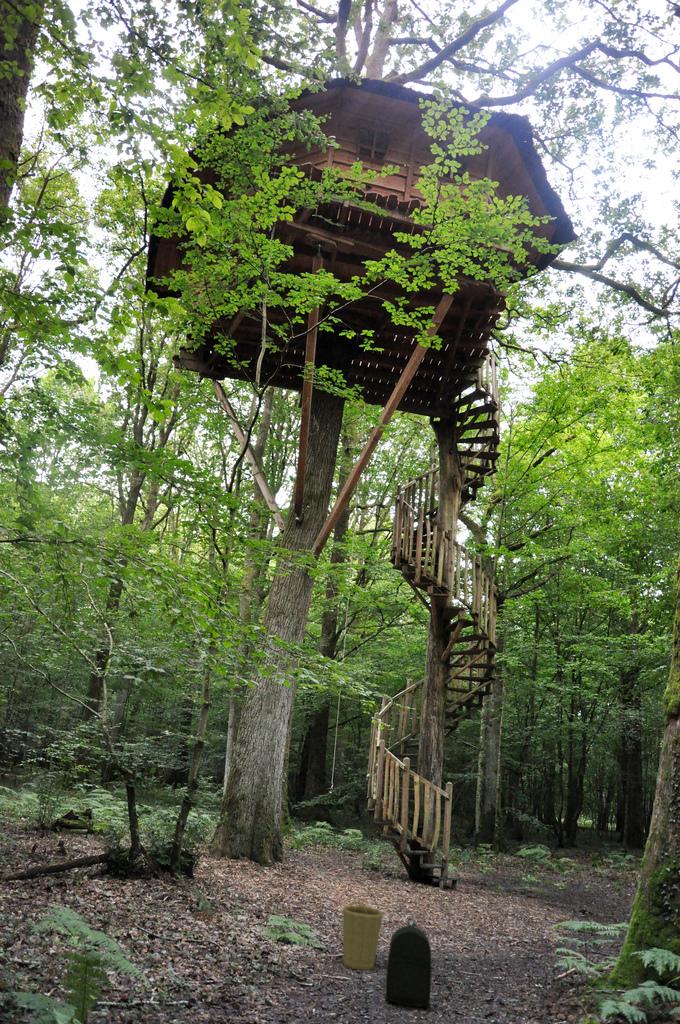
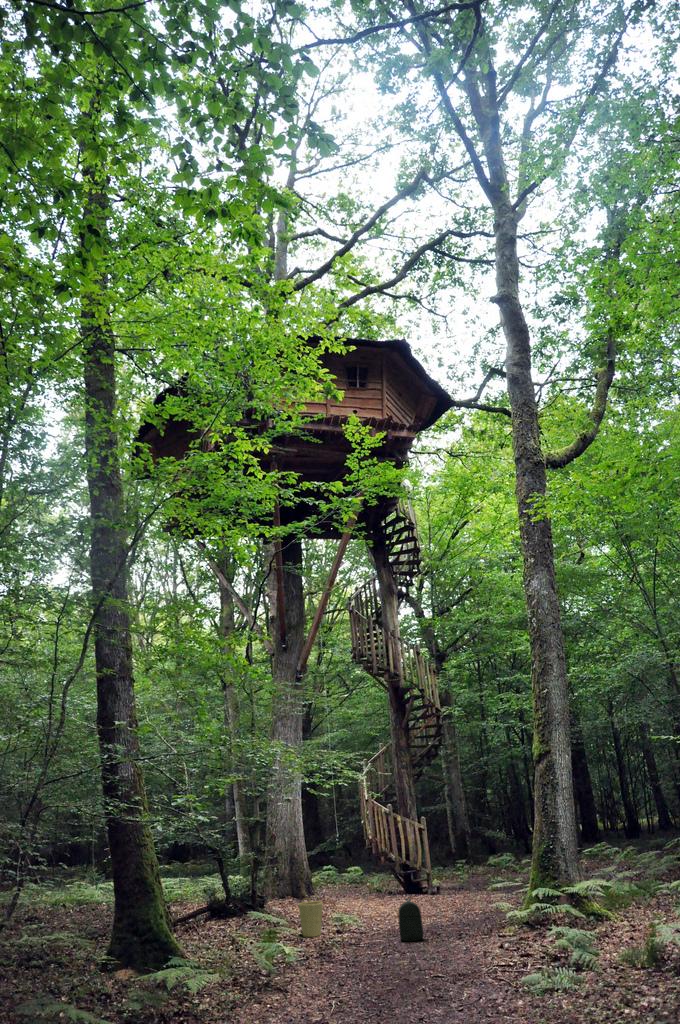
basket: present [343,898,383,970] -> present [299,899,323,937]

